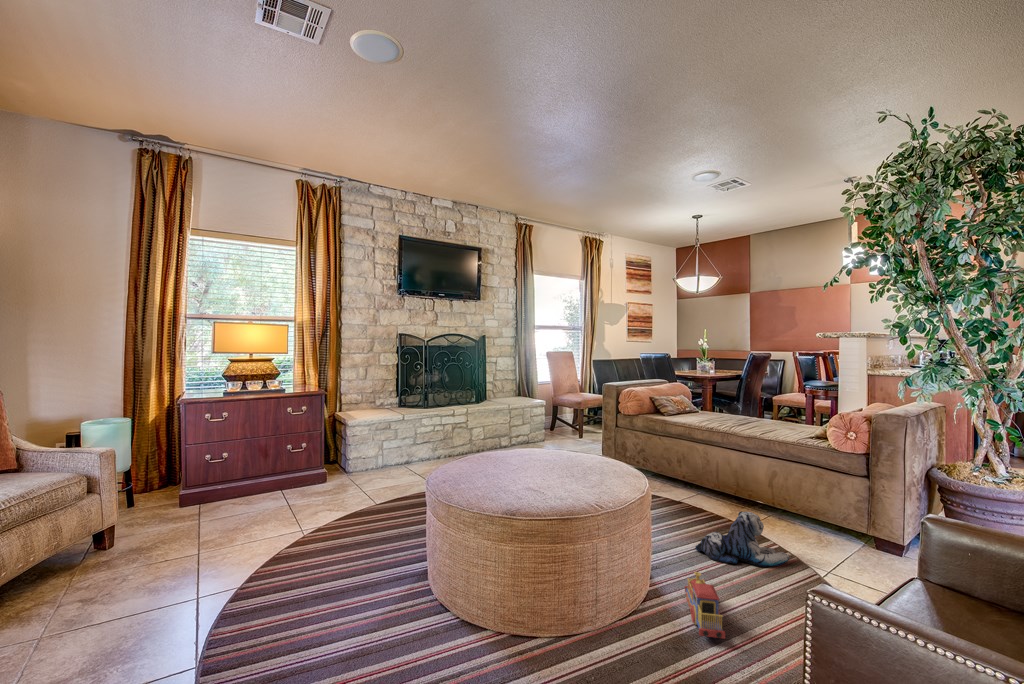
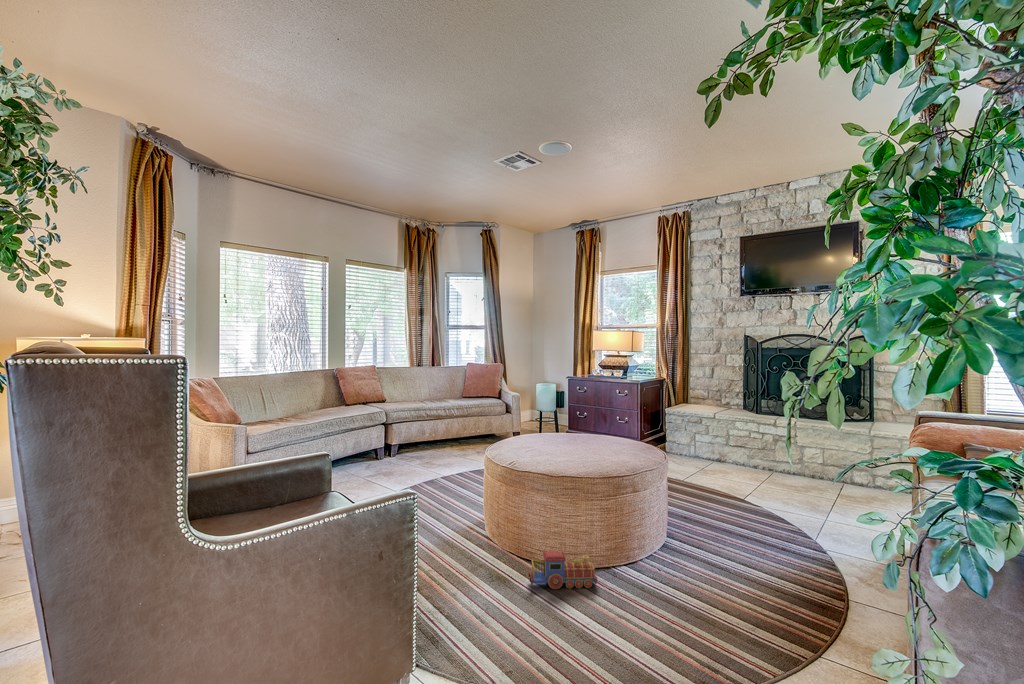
plush toy: present [695,511,789,567] -> none [684,564,748,649]

